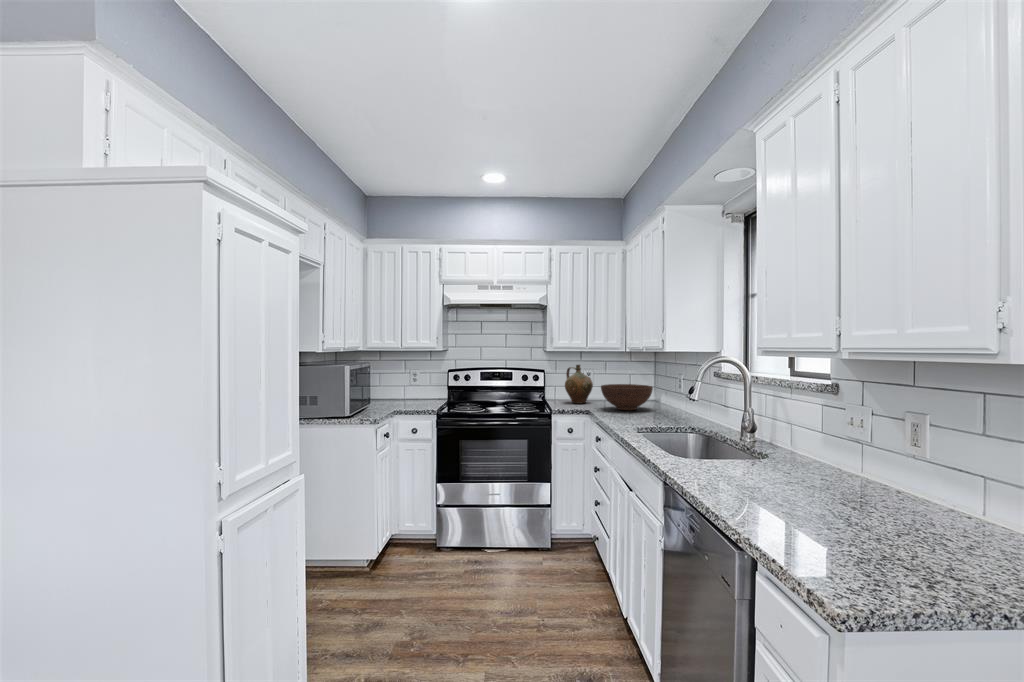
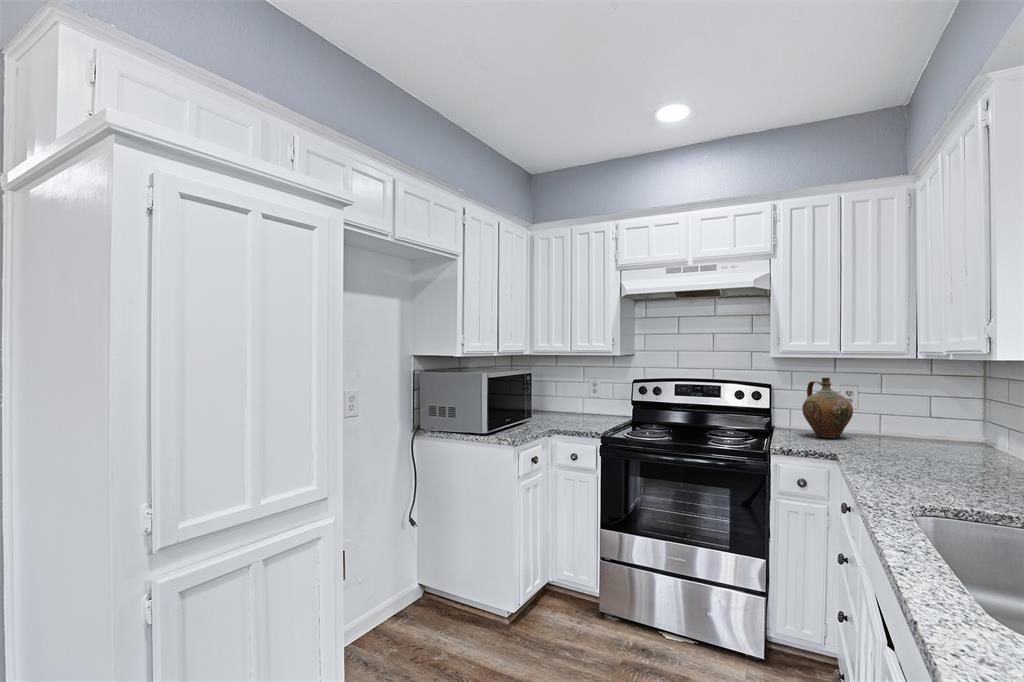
fruit bowl: present [601,384,653,410] -> none [857,412,964,458]

